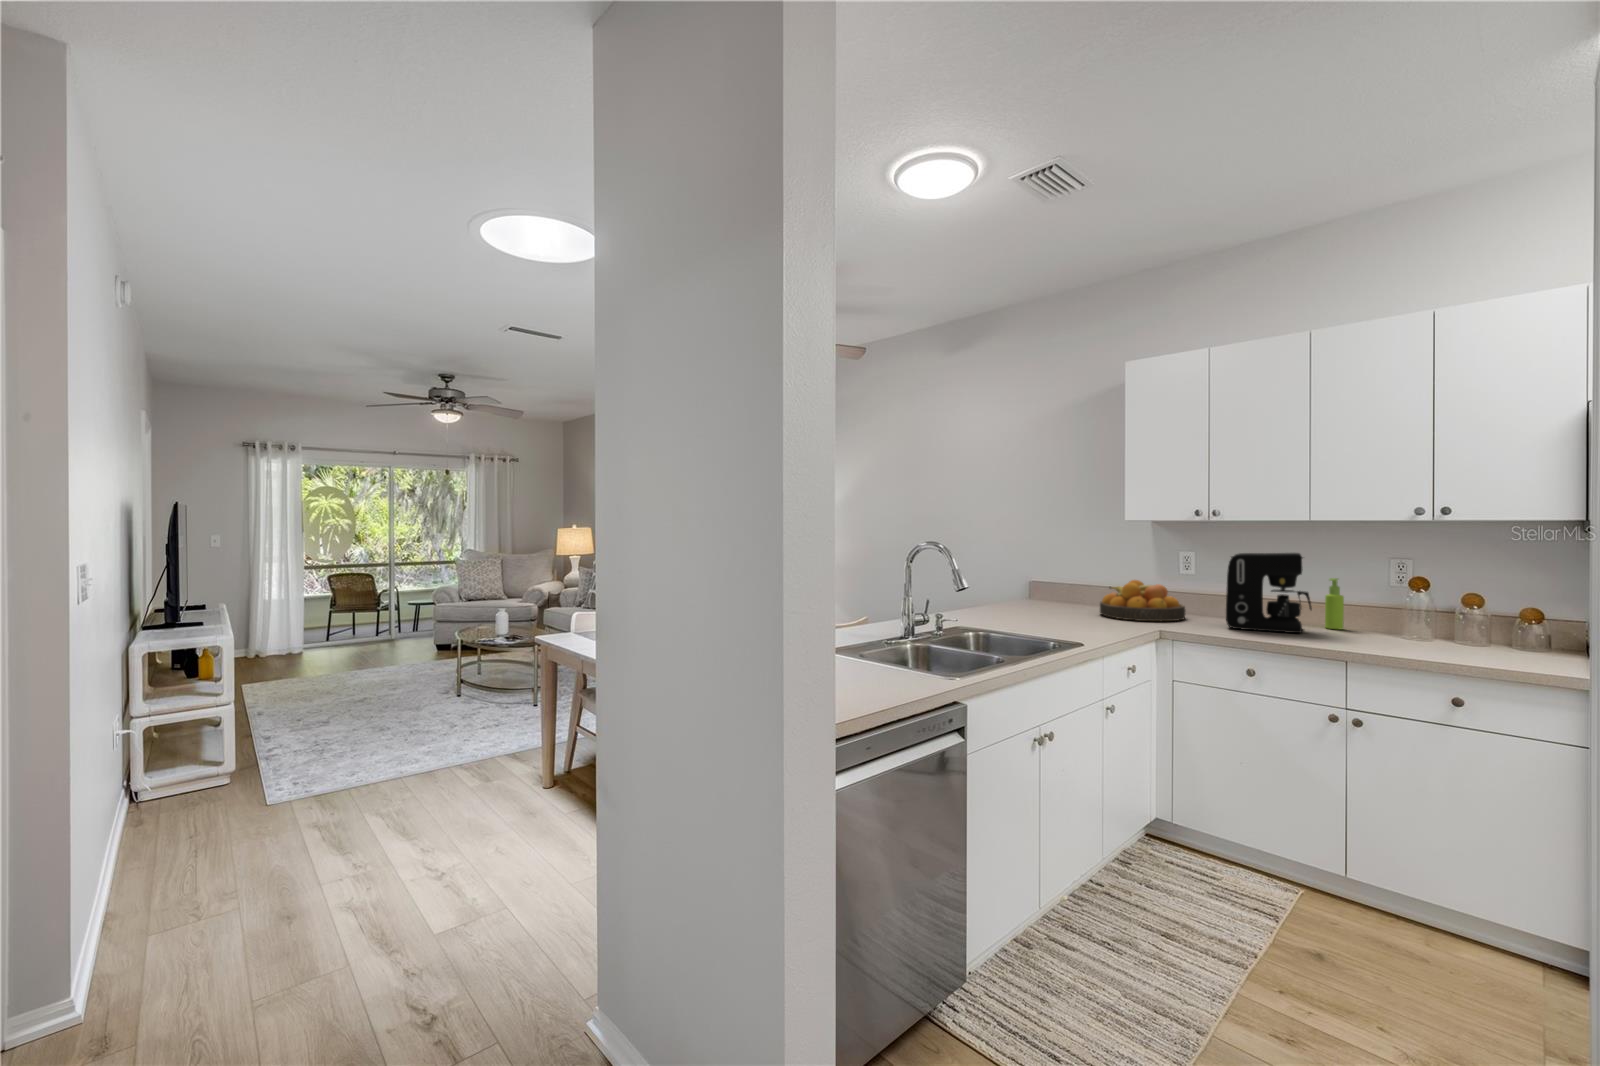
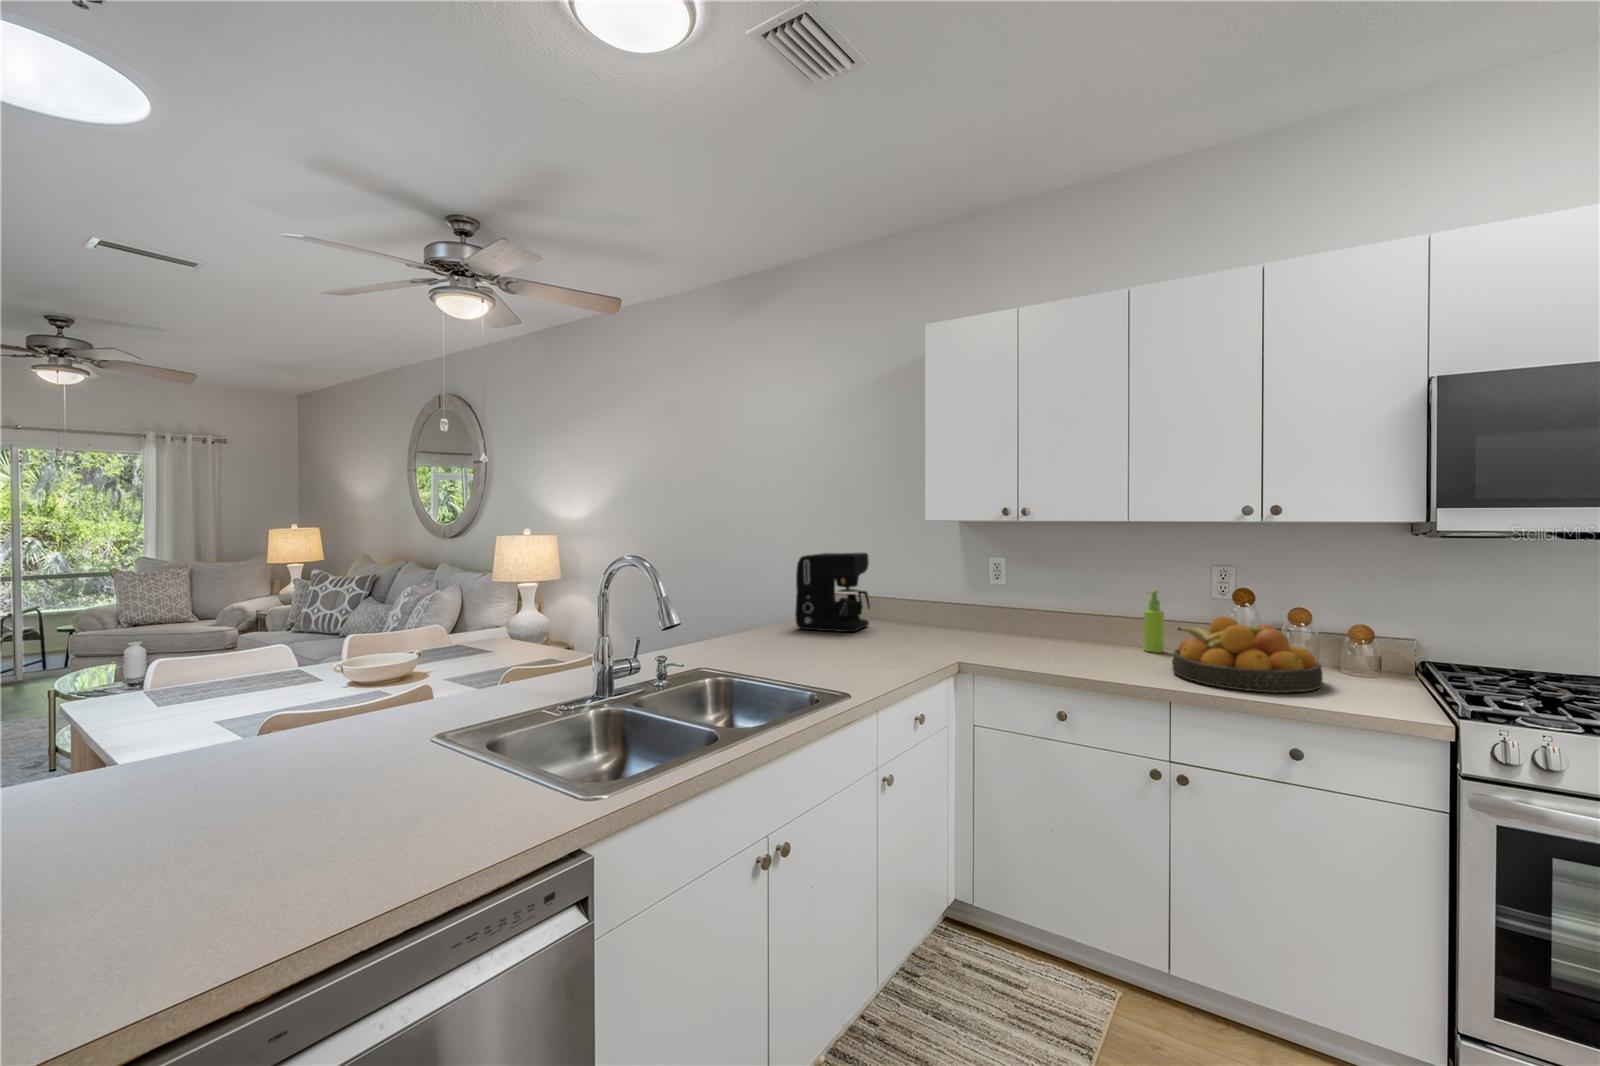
coffee maker: present [1226,553,1312,633] -> present [795,553,870,632]
fruit bowl: present [1100,580,1185,621] -> present [1172,617,1323,693]

